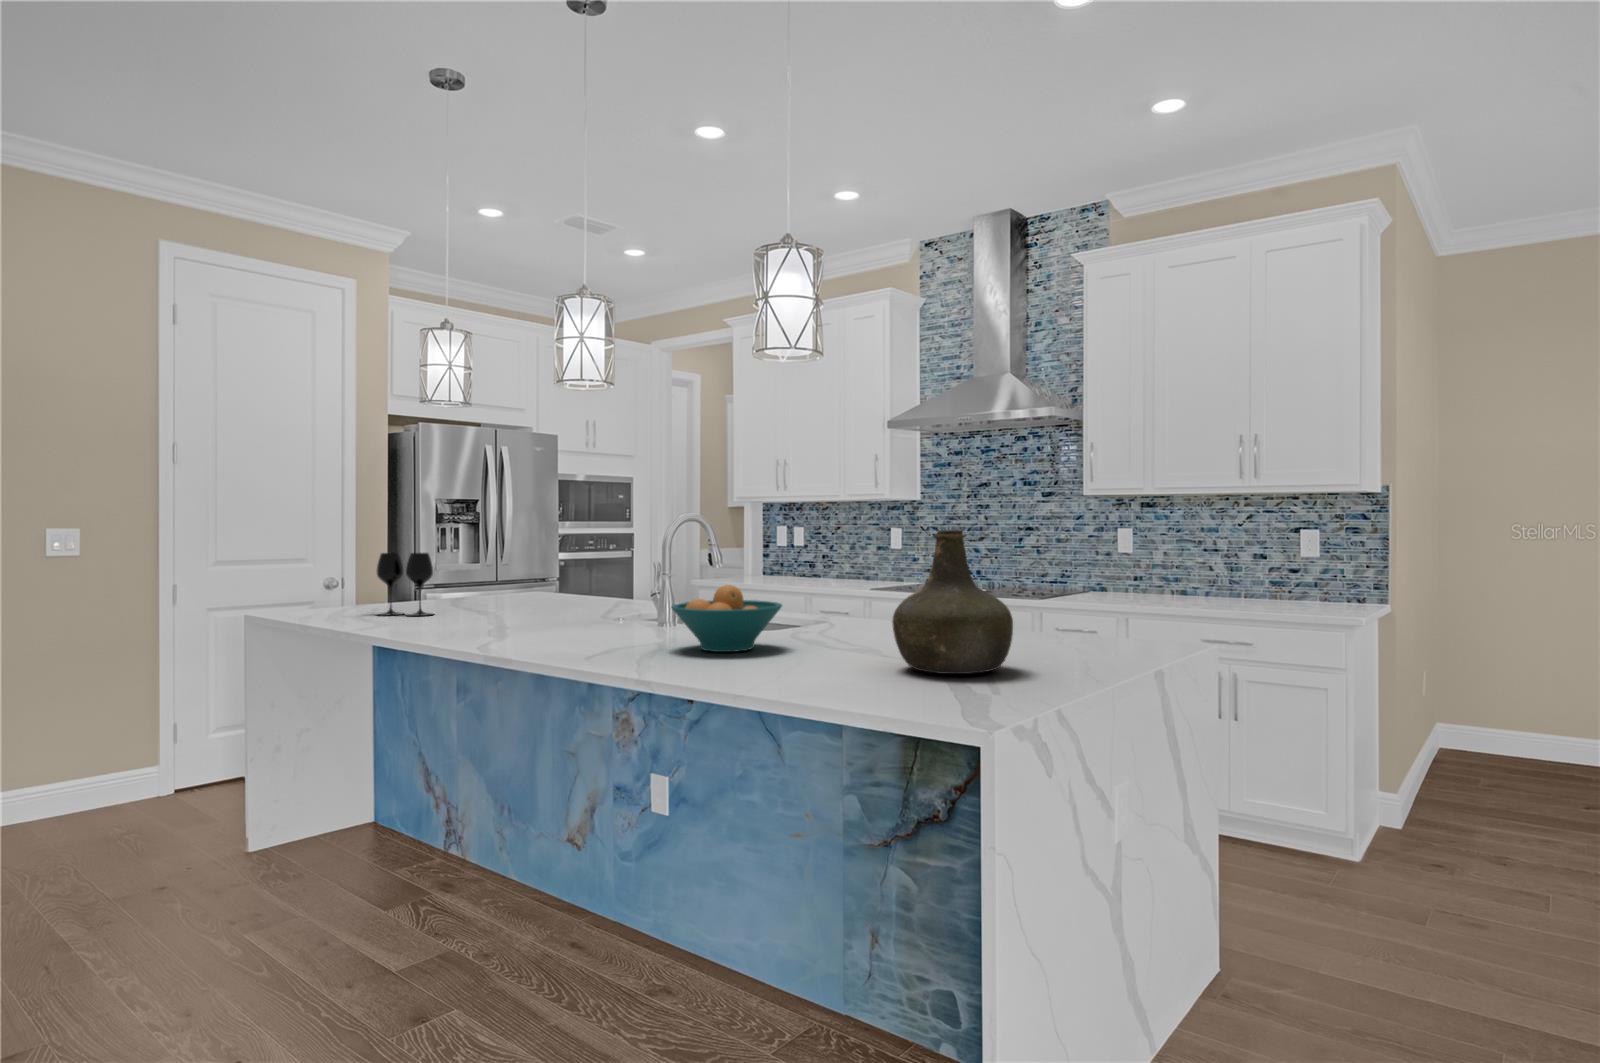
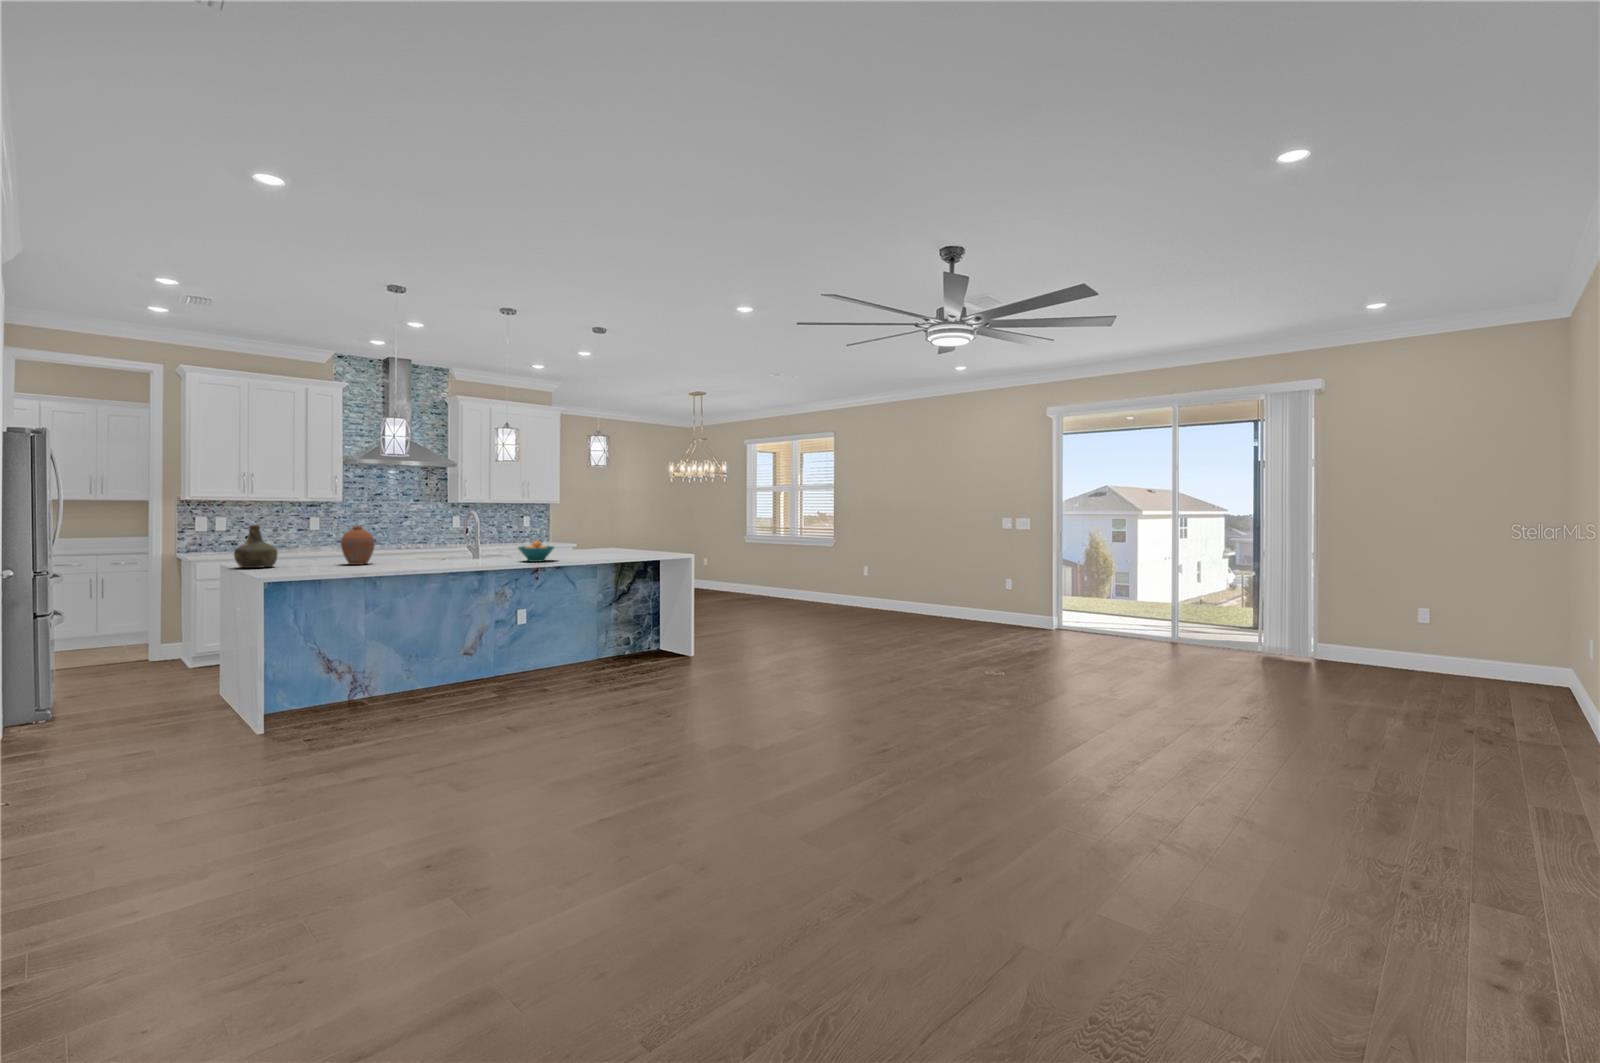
bottle: present [892,530,1013,674] -> present [234,525,278,568]
vase: none [551,535,612,612] -> present [341,526,375,565]
wine glass: present [376,553,433,616] -> none [284,538,319,573]

